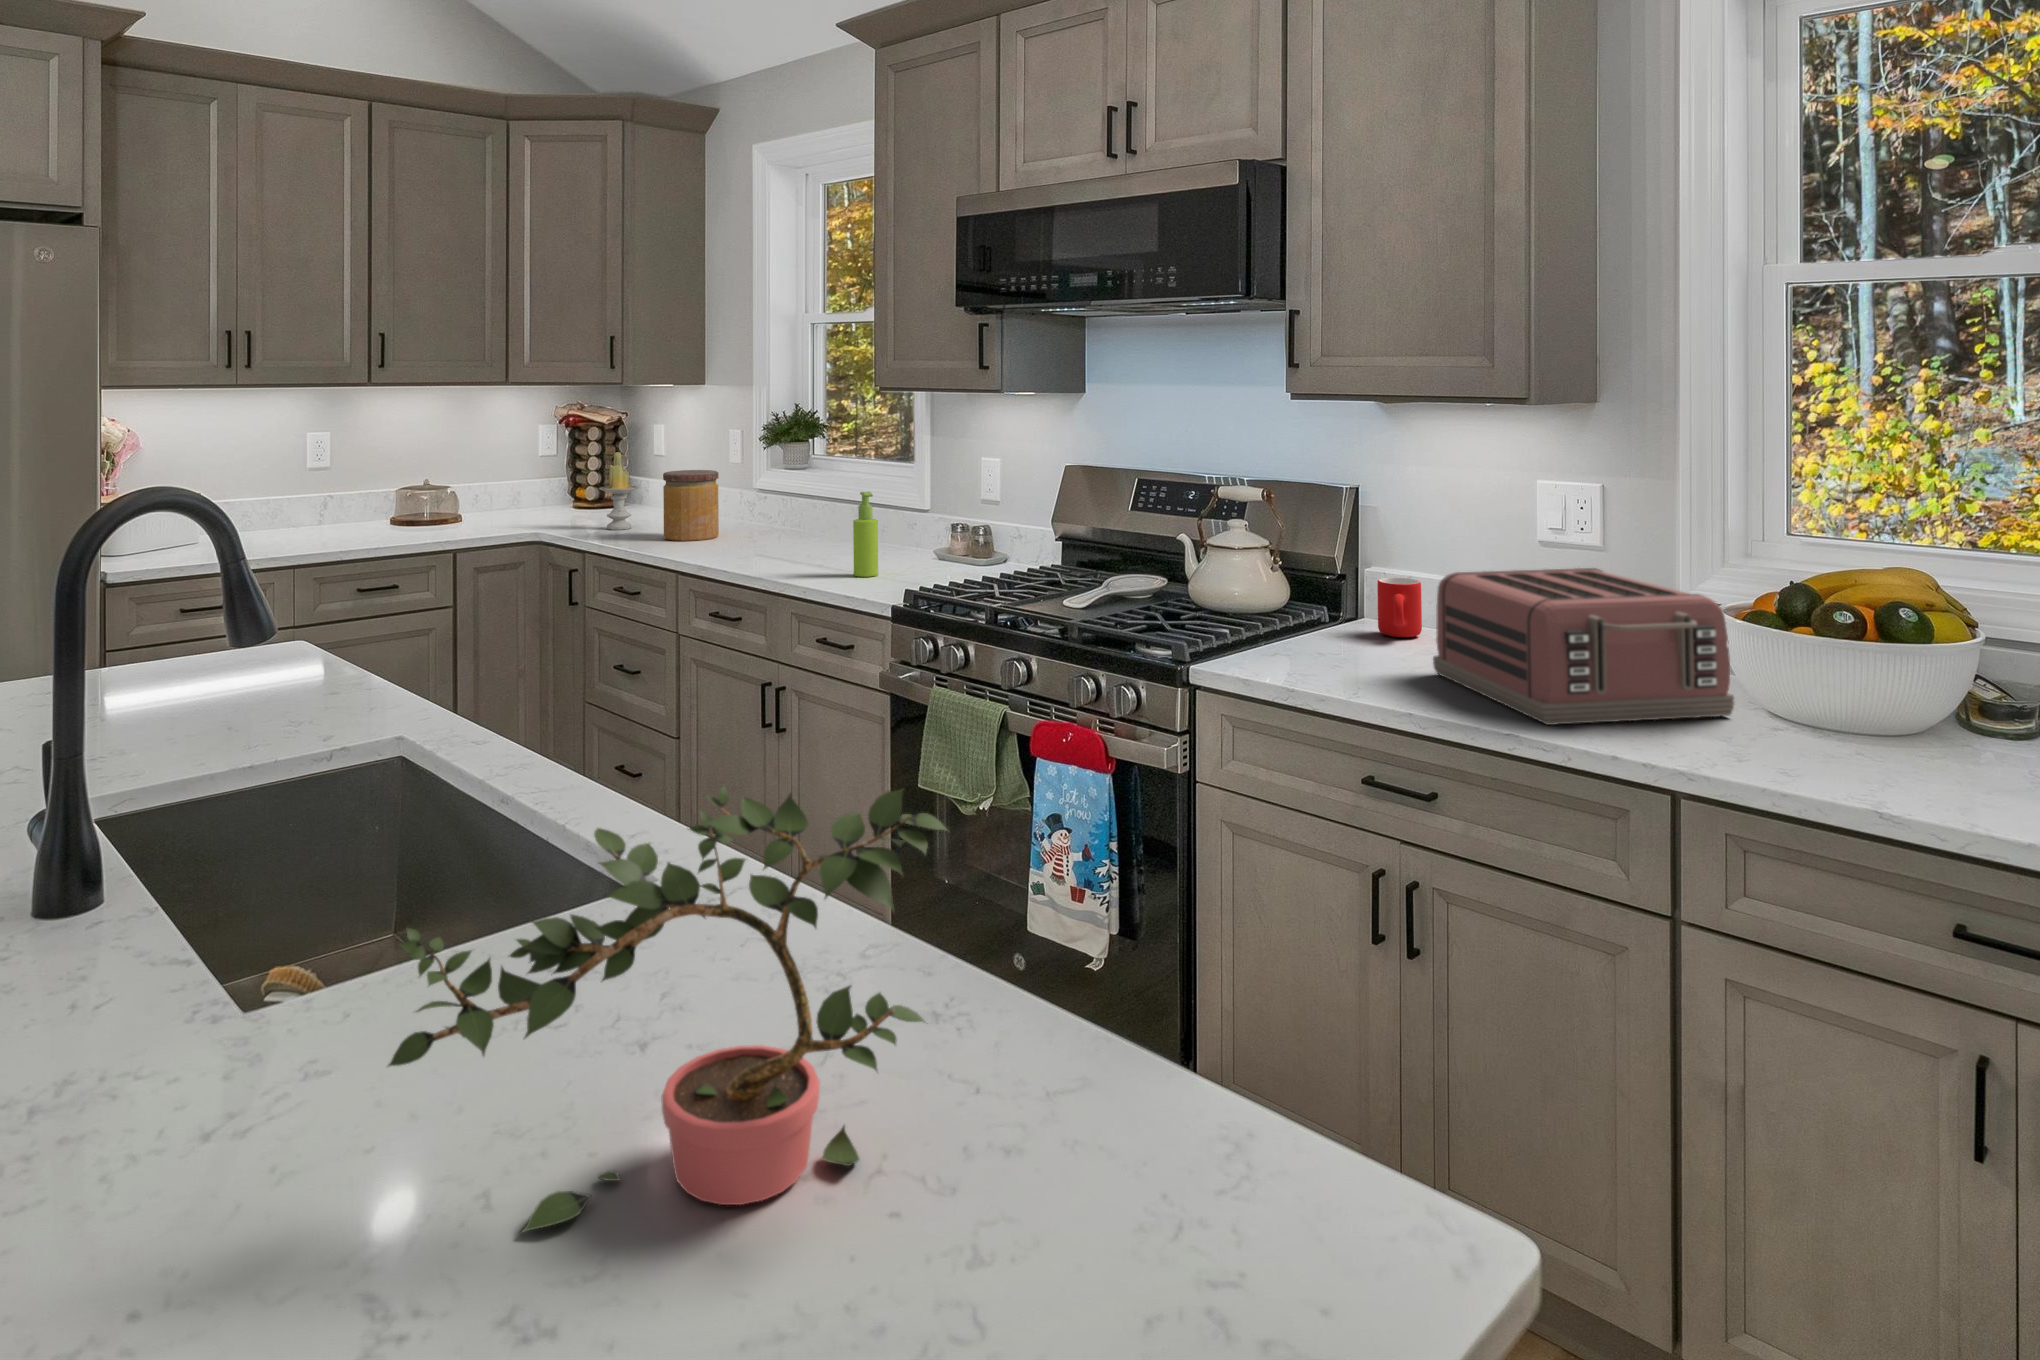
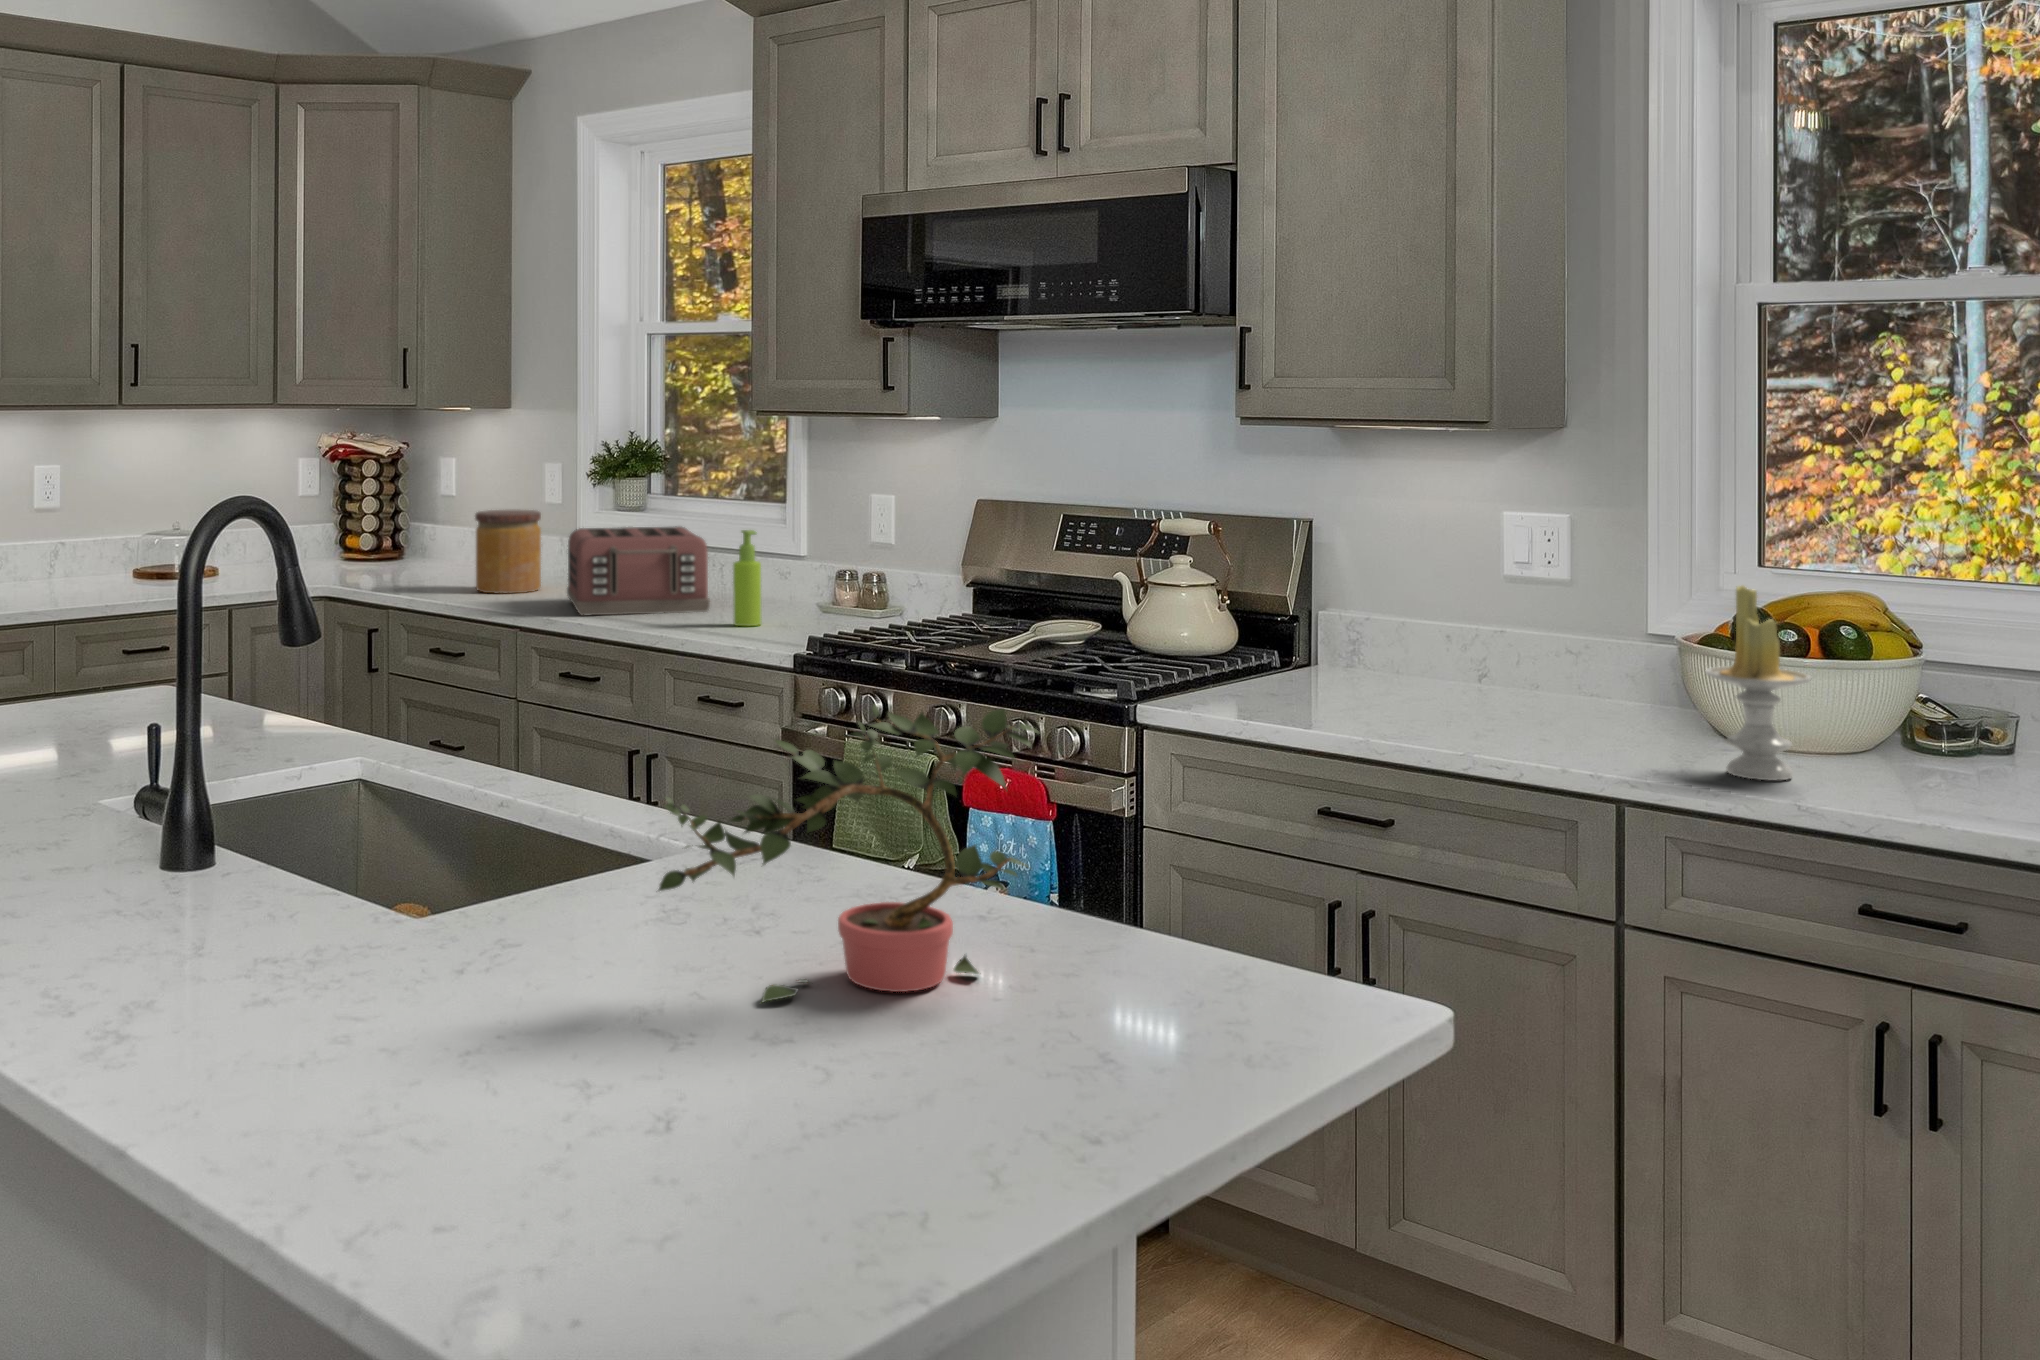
candle: present [599,452,639,530] -> present [1705,586,1811,780]
toaster: present [1433,568,1734,725] -> present [567,526,710,615]
mug: present [1377,578,1422,637] -> none [1331,617,1378,679]

